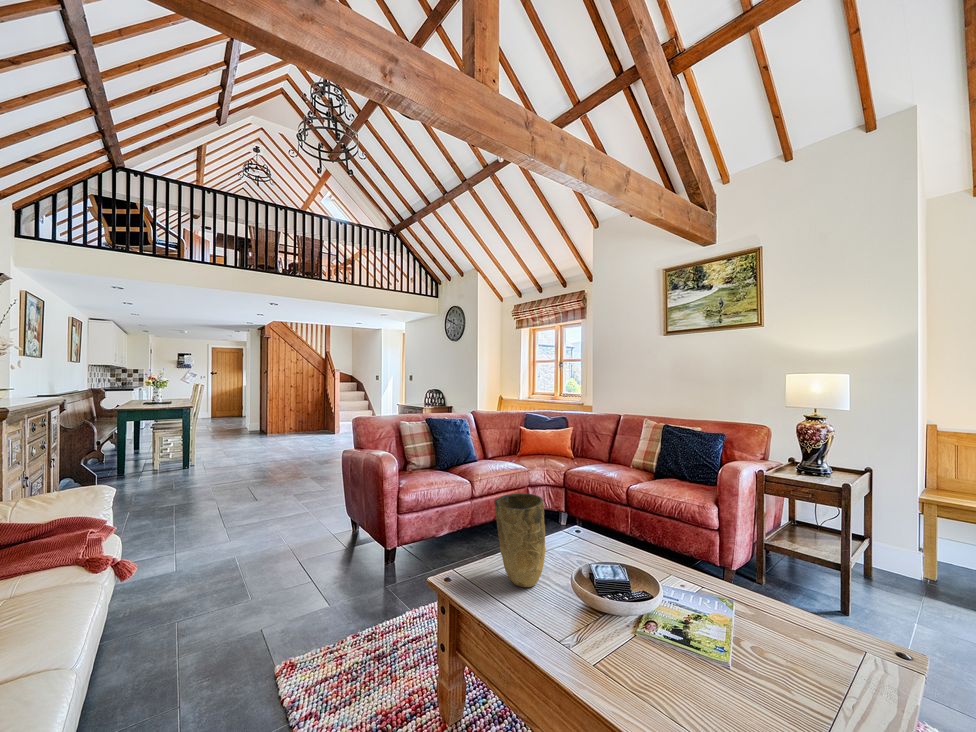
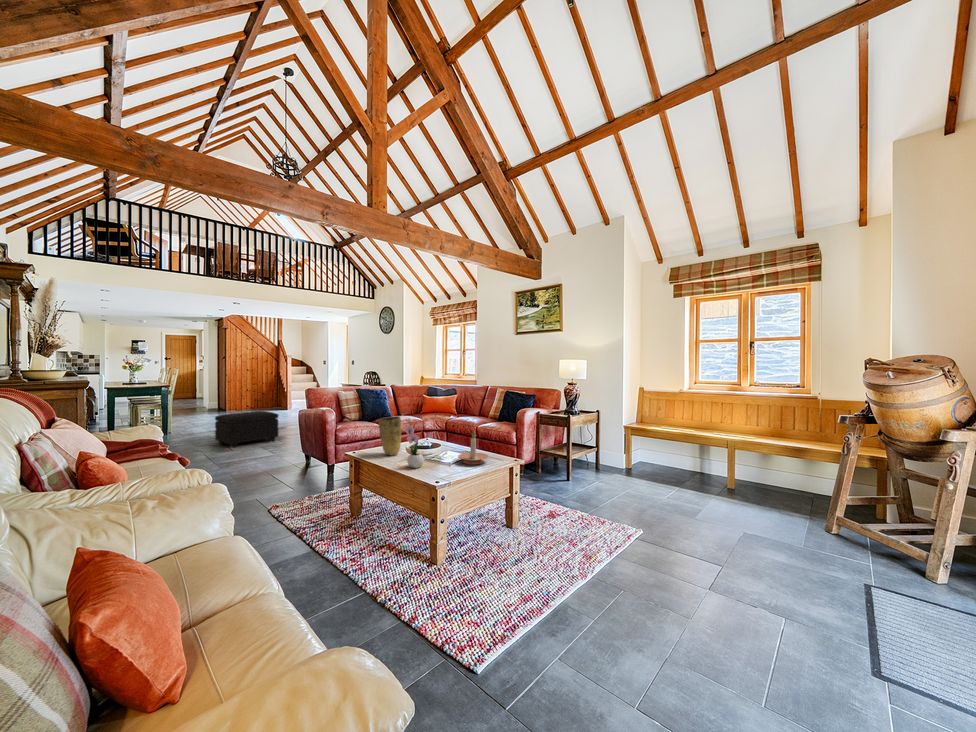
footstool: none [233,445,317,499] -> present [215,411,278,448]
flower arrangement: none [586,523,636,662] -> present [405,419,424,468]
candle holder: none [702,546,795,648] -> present [458,429,489,464]

